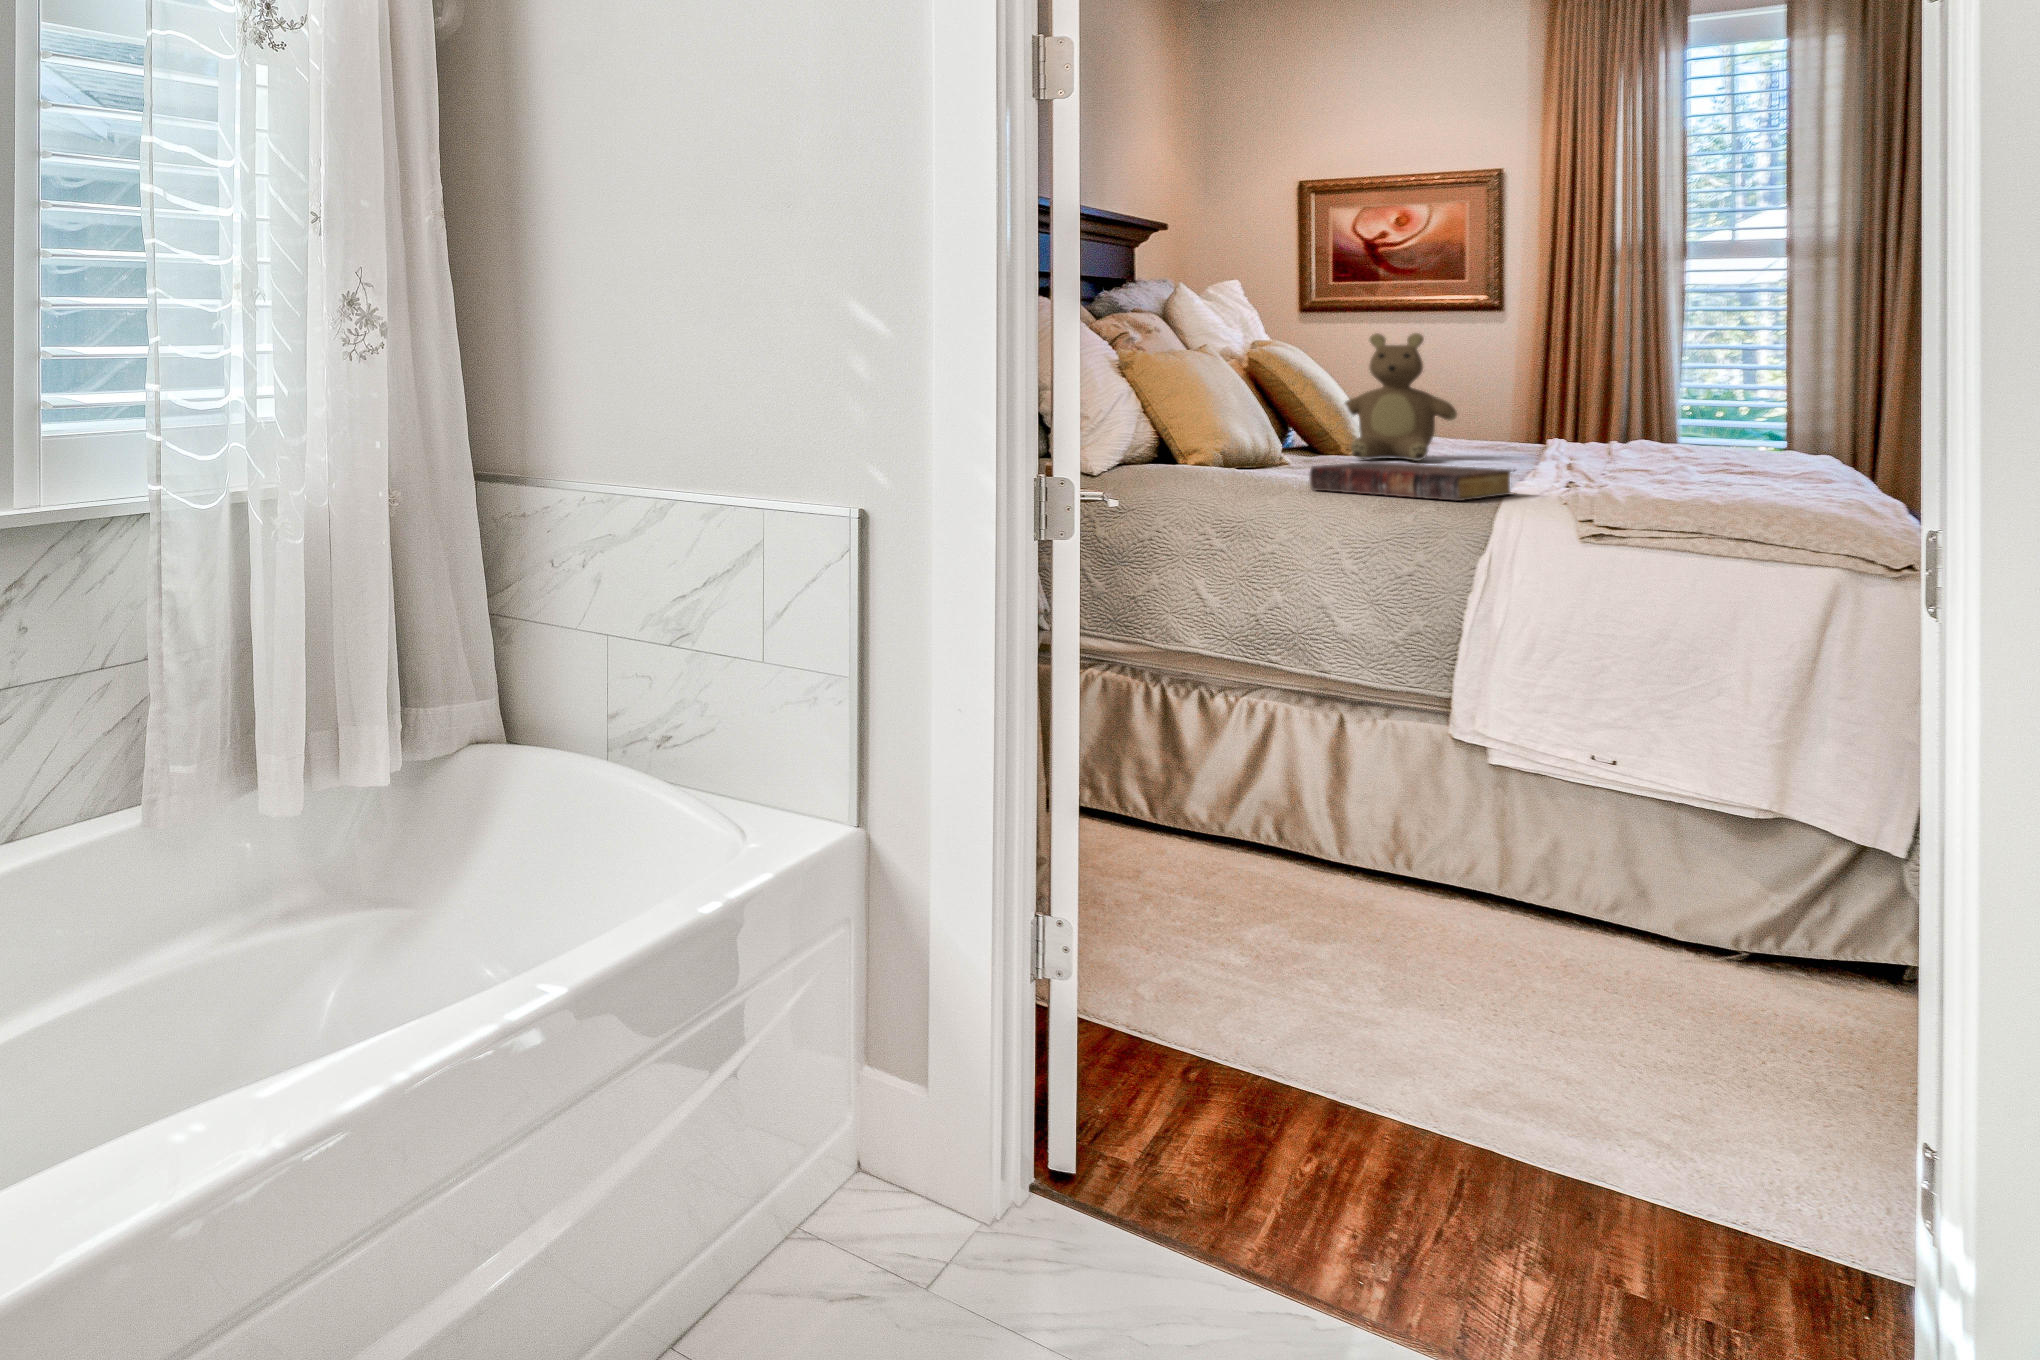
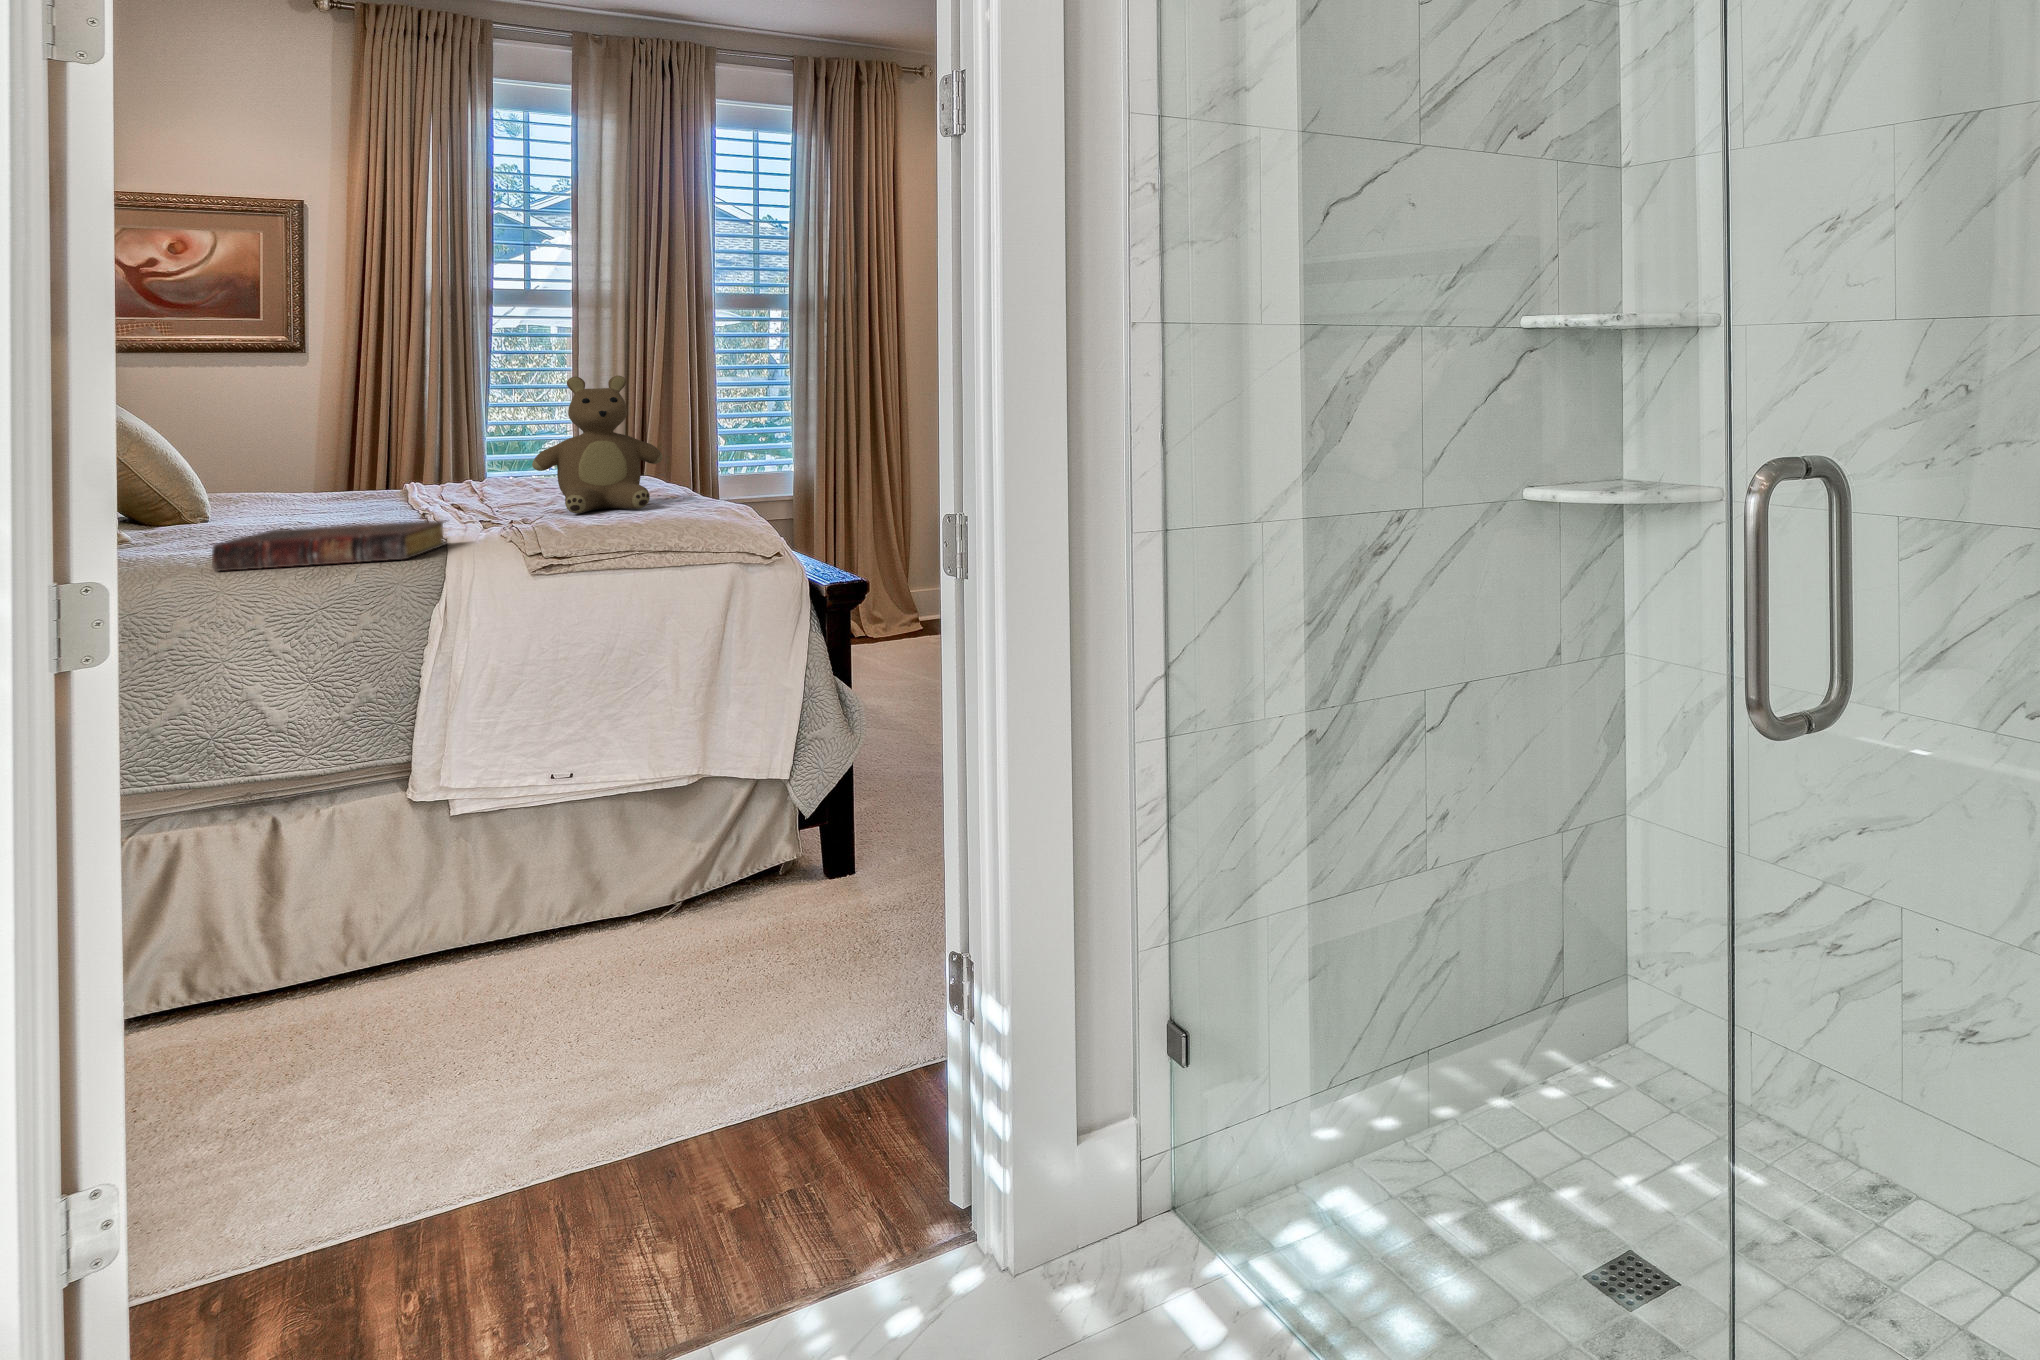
teddy bear: present [1345,333,1457,461] -> present [532,376,663,513]

